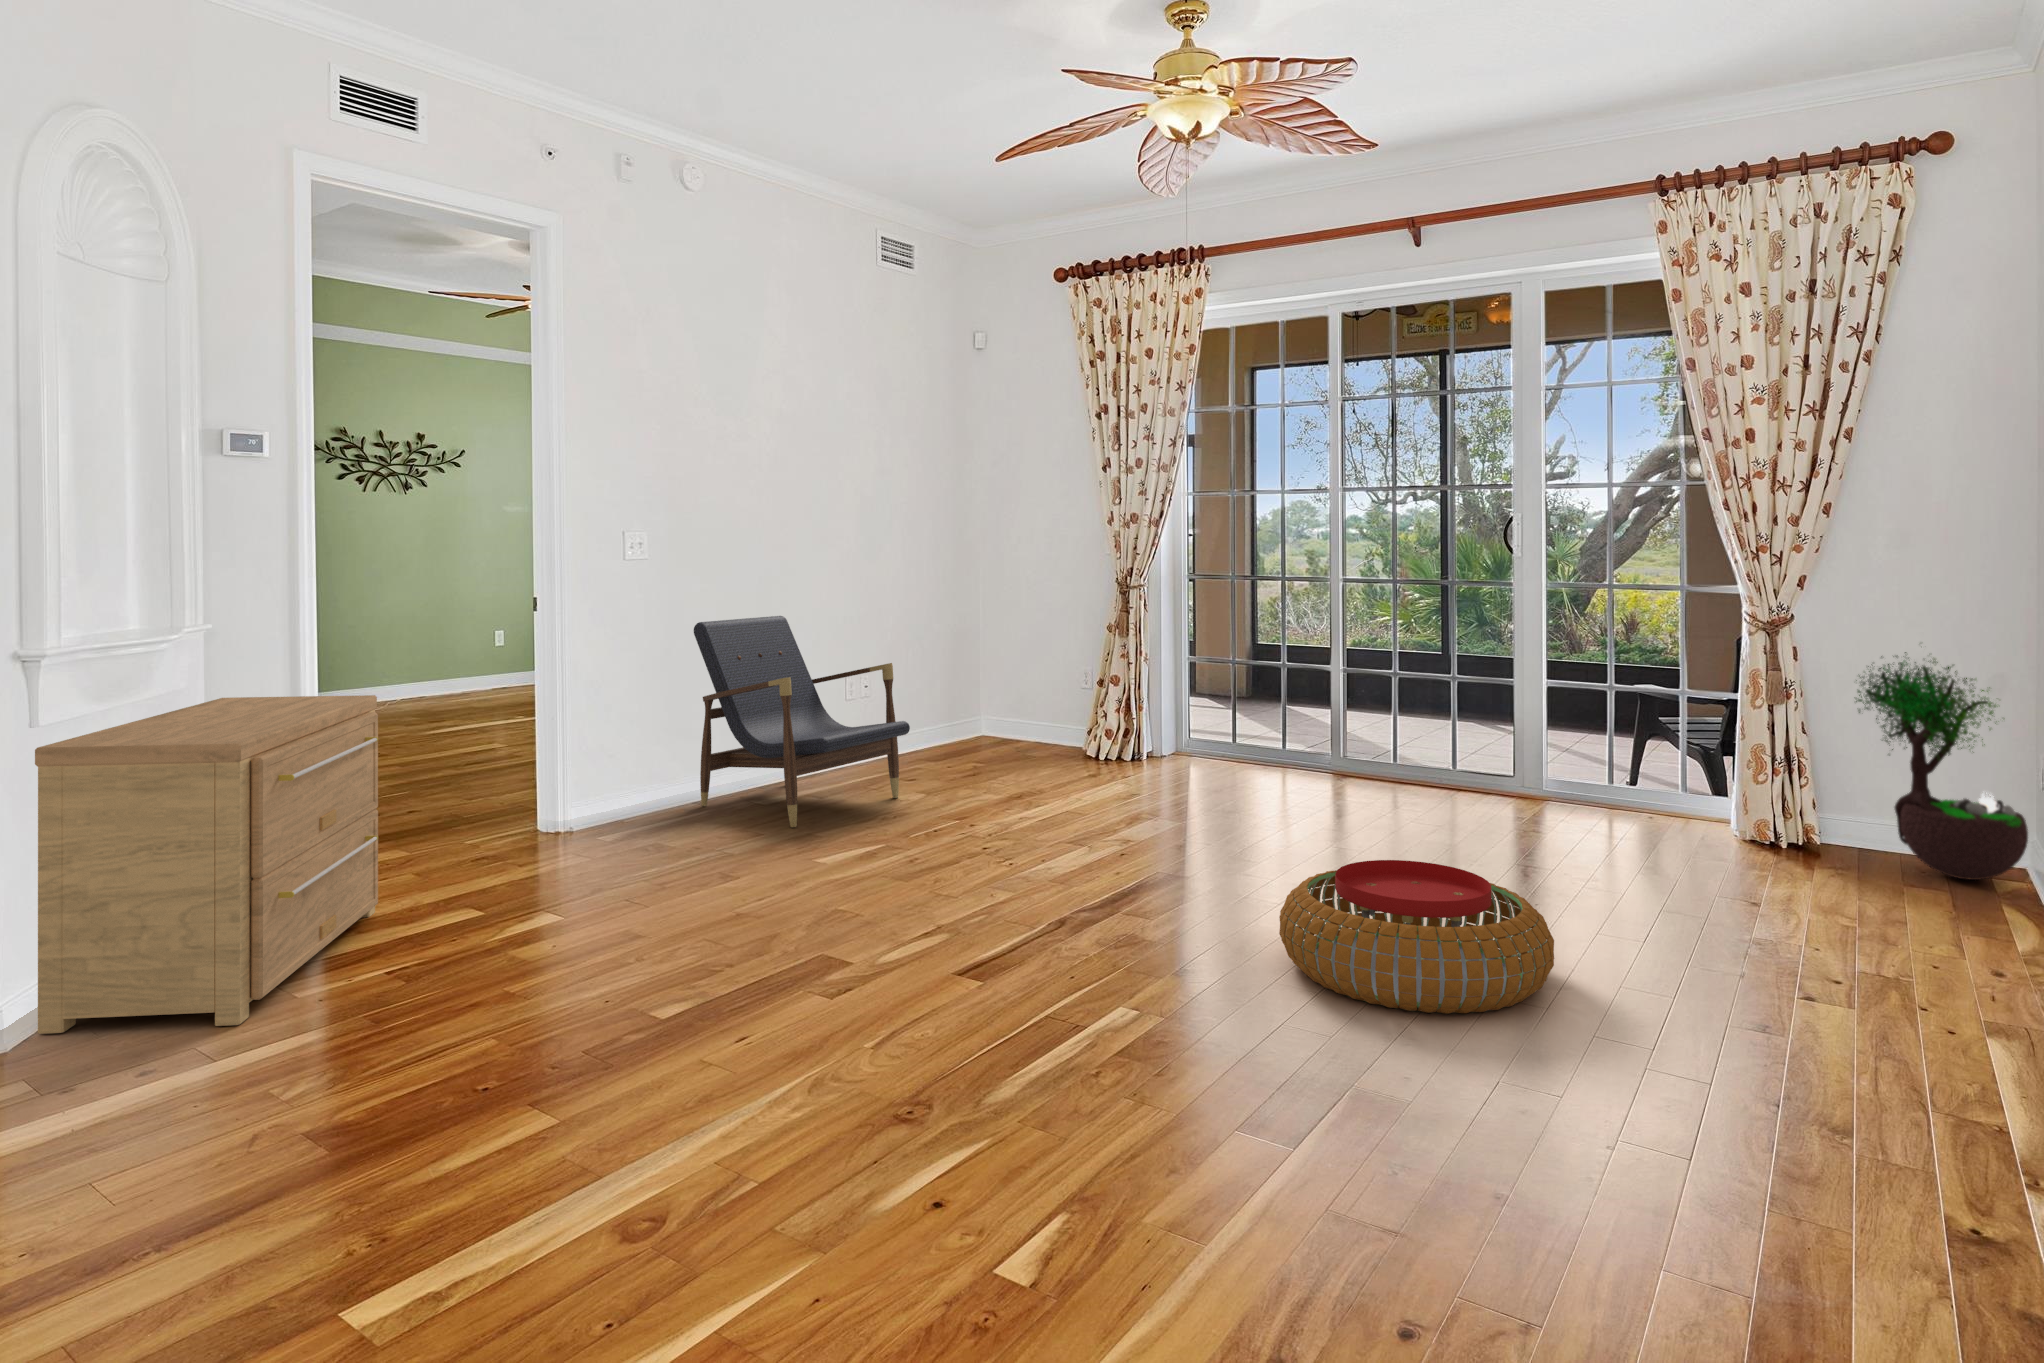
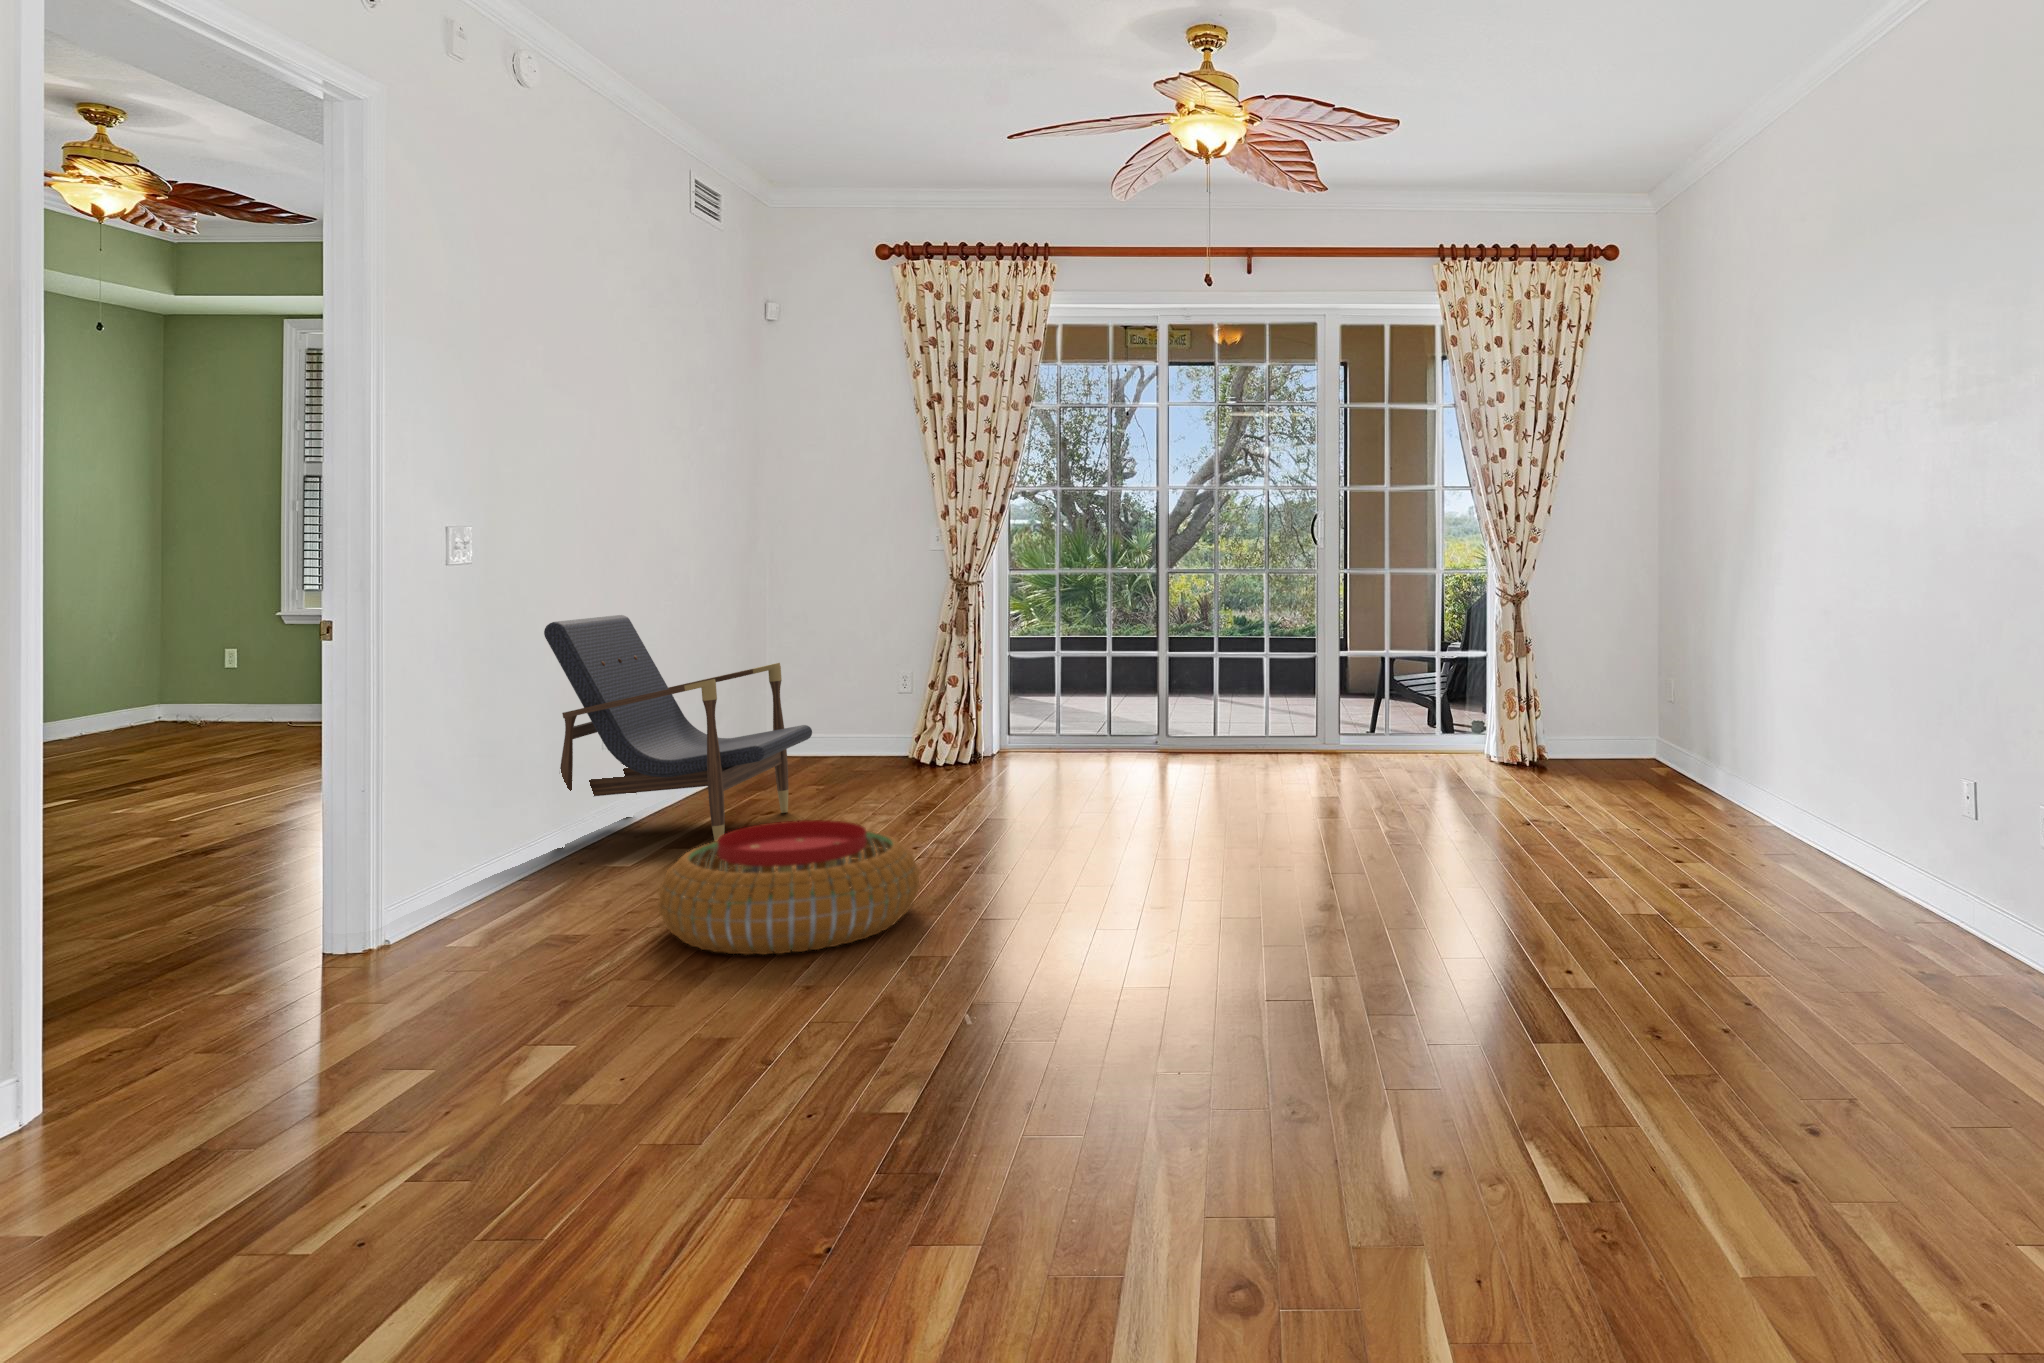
potted tree: present [1856,652,2028,880] -> none [1573,604,1681,769]
side table: present [35,695,378,1034] -> none [19,713,401,1235]
pouf: present [1279,860,1554,1014] -> present [658,820,919,955]

